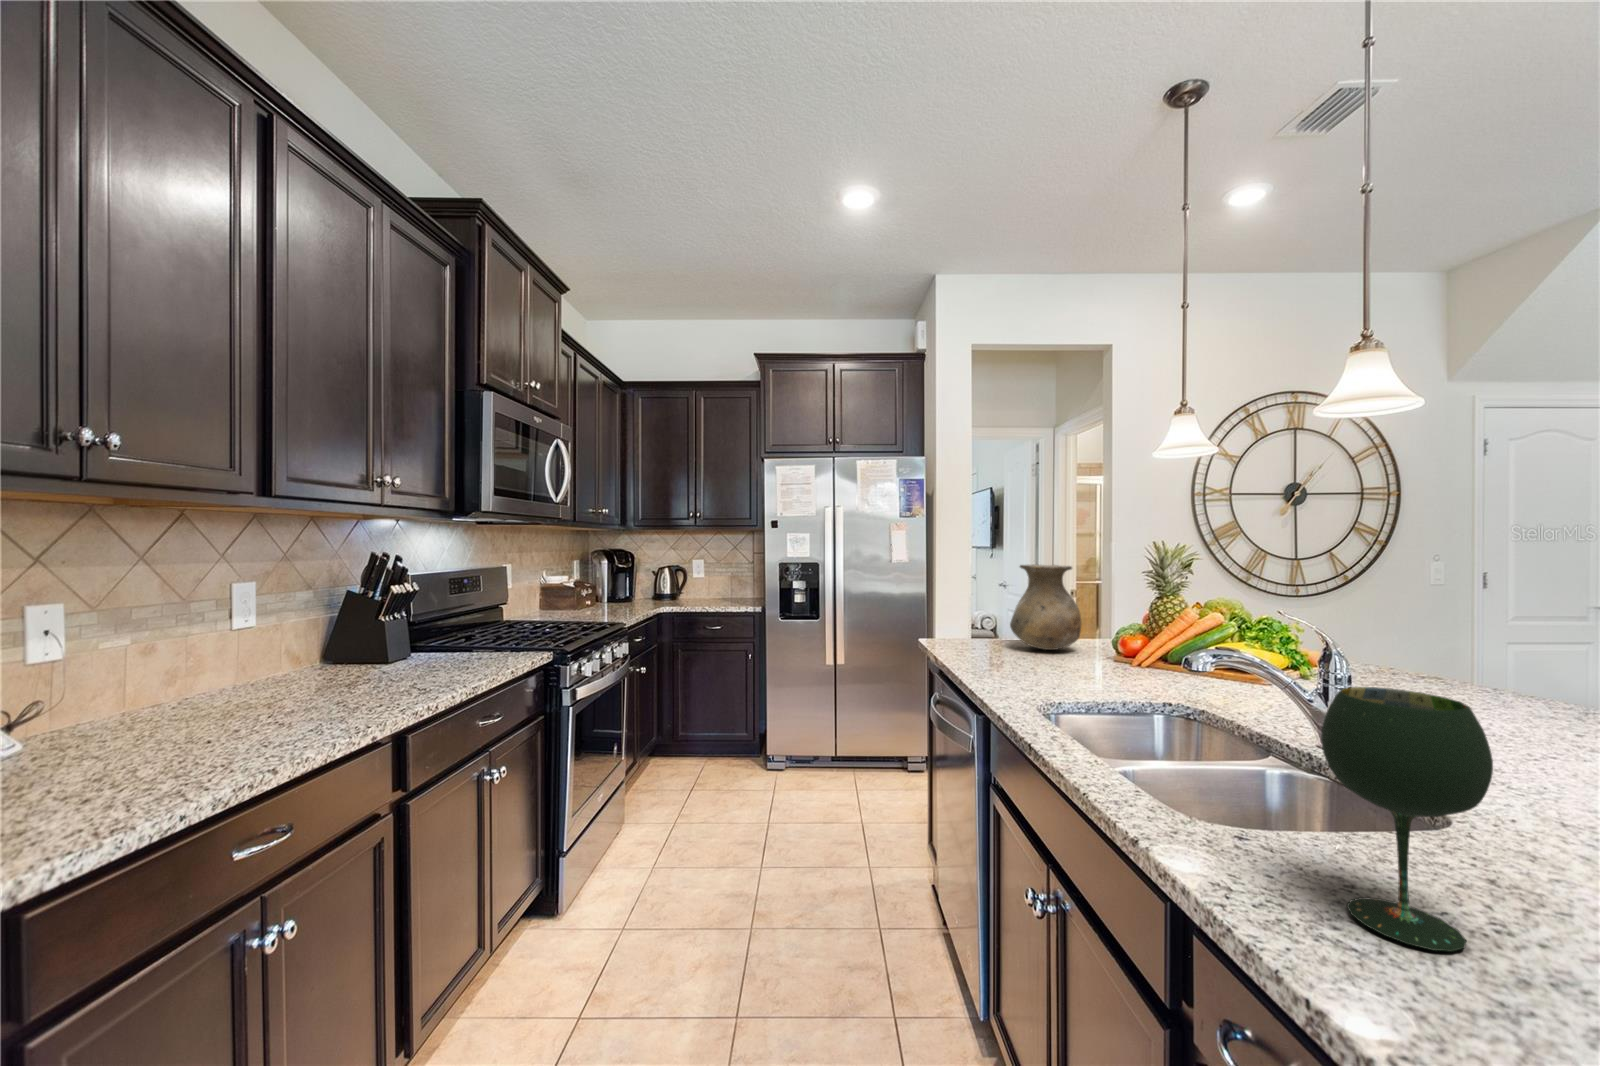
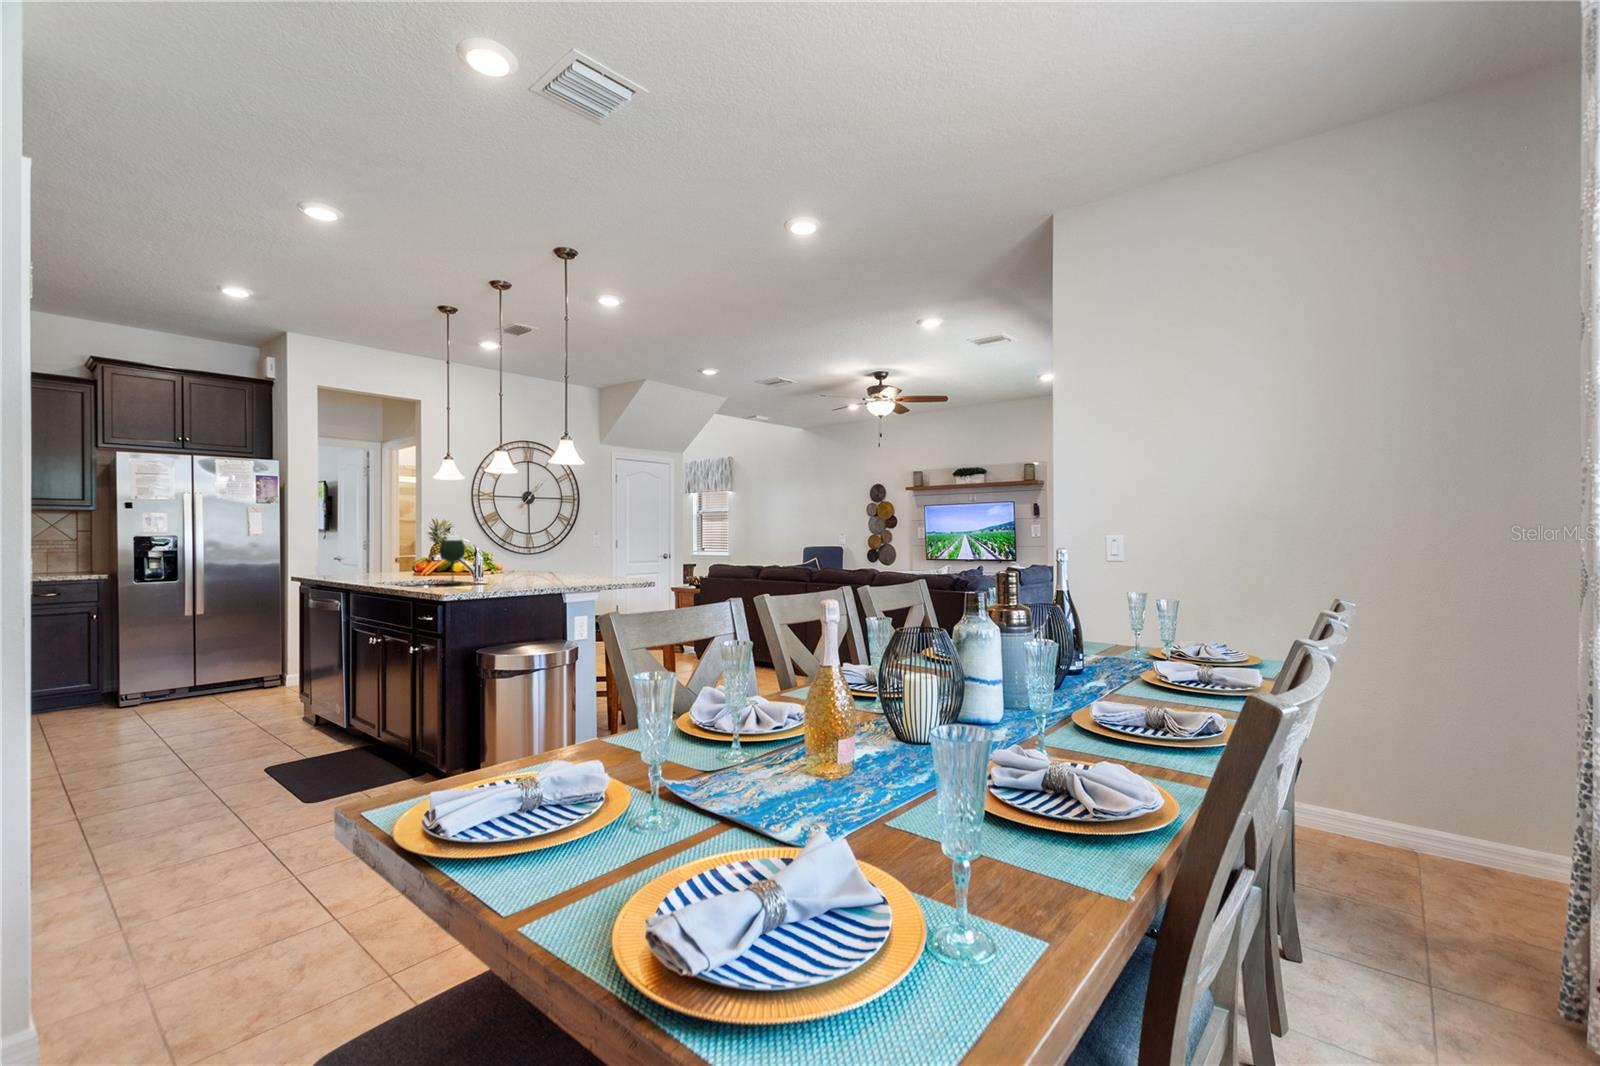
vase: present [1010,565,1081,650] -> none [356,530,397,575]

